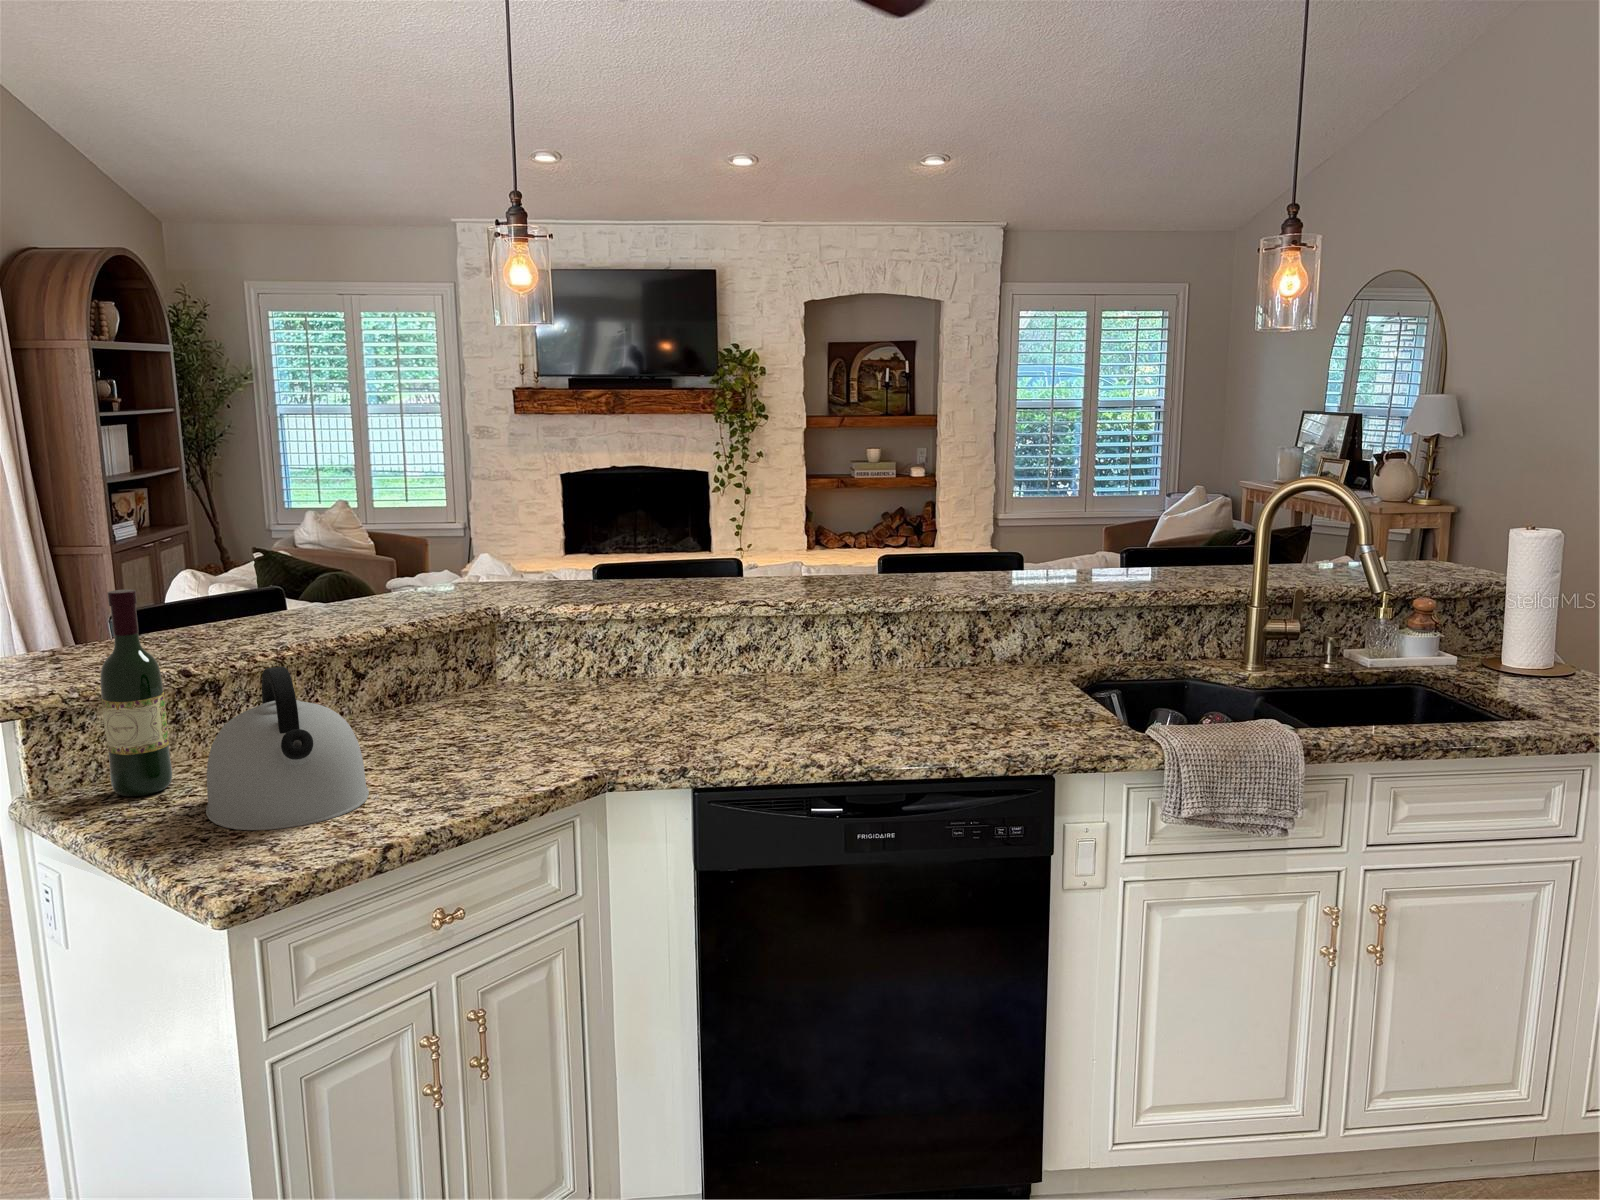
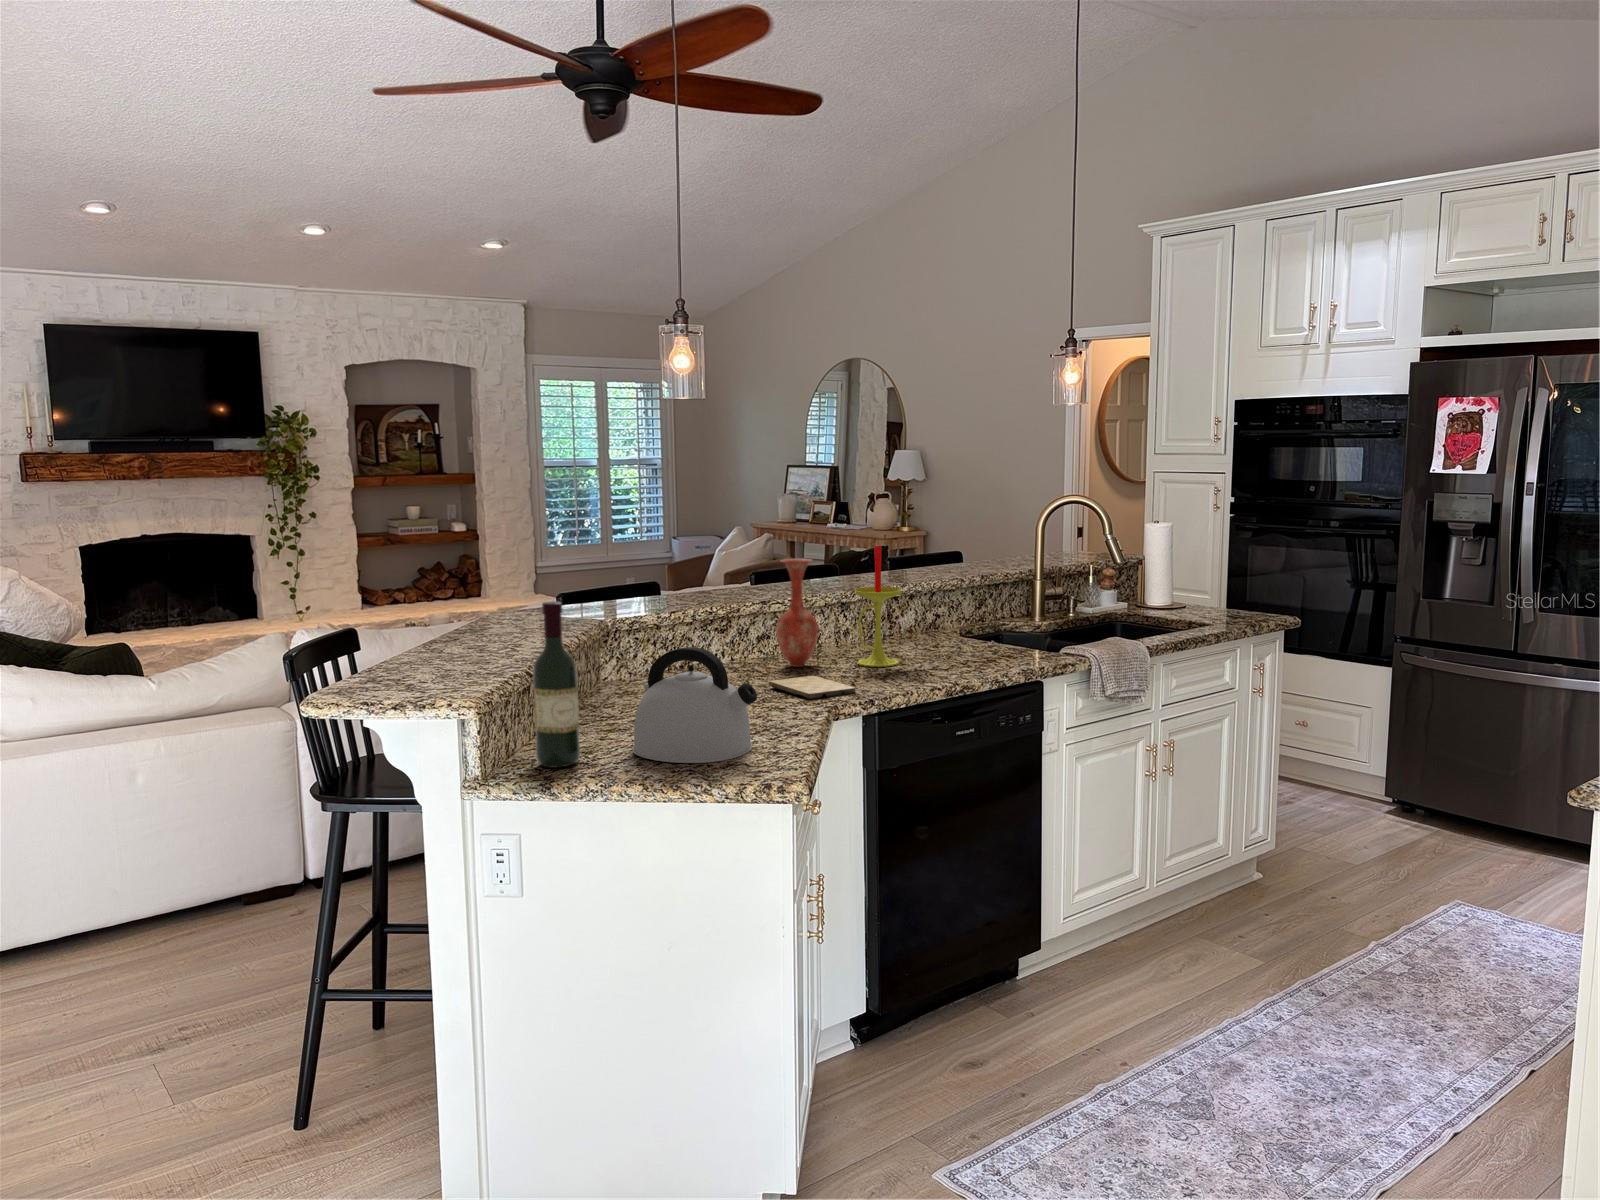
candle: none [796,535,880,716] -> present [855,546,902,667]
vase: none [724,548,781,696] -> present [776,559,818,667]
cutting board: none [606,714,700,753] -> present [769,676,855,699]

